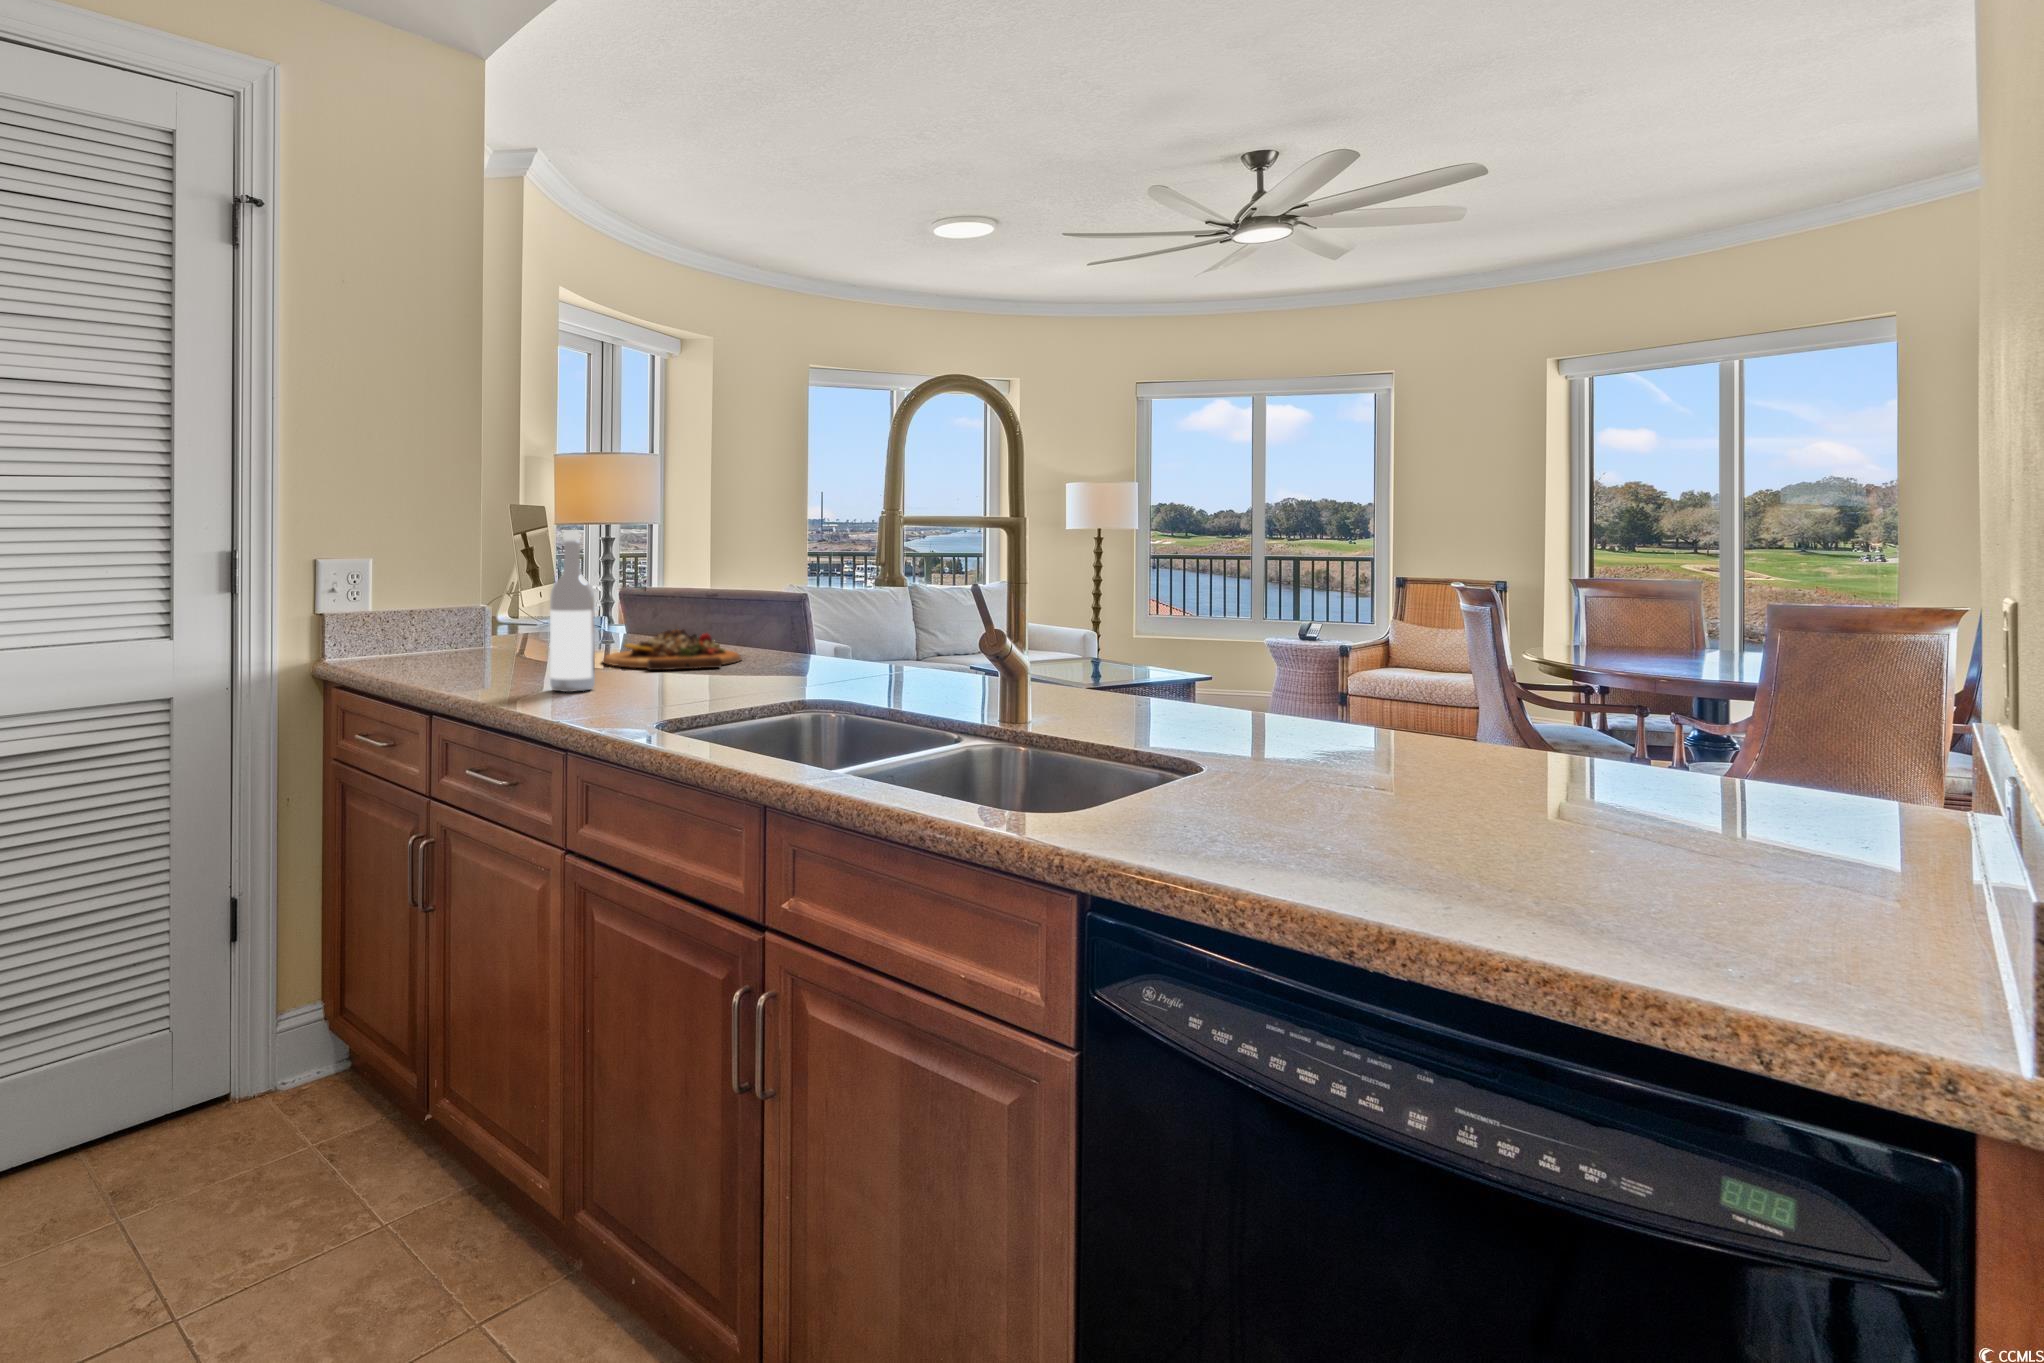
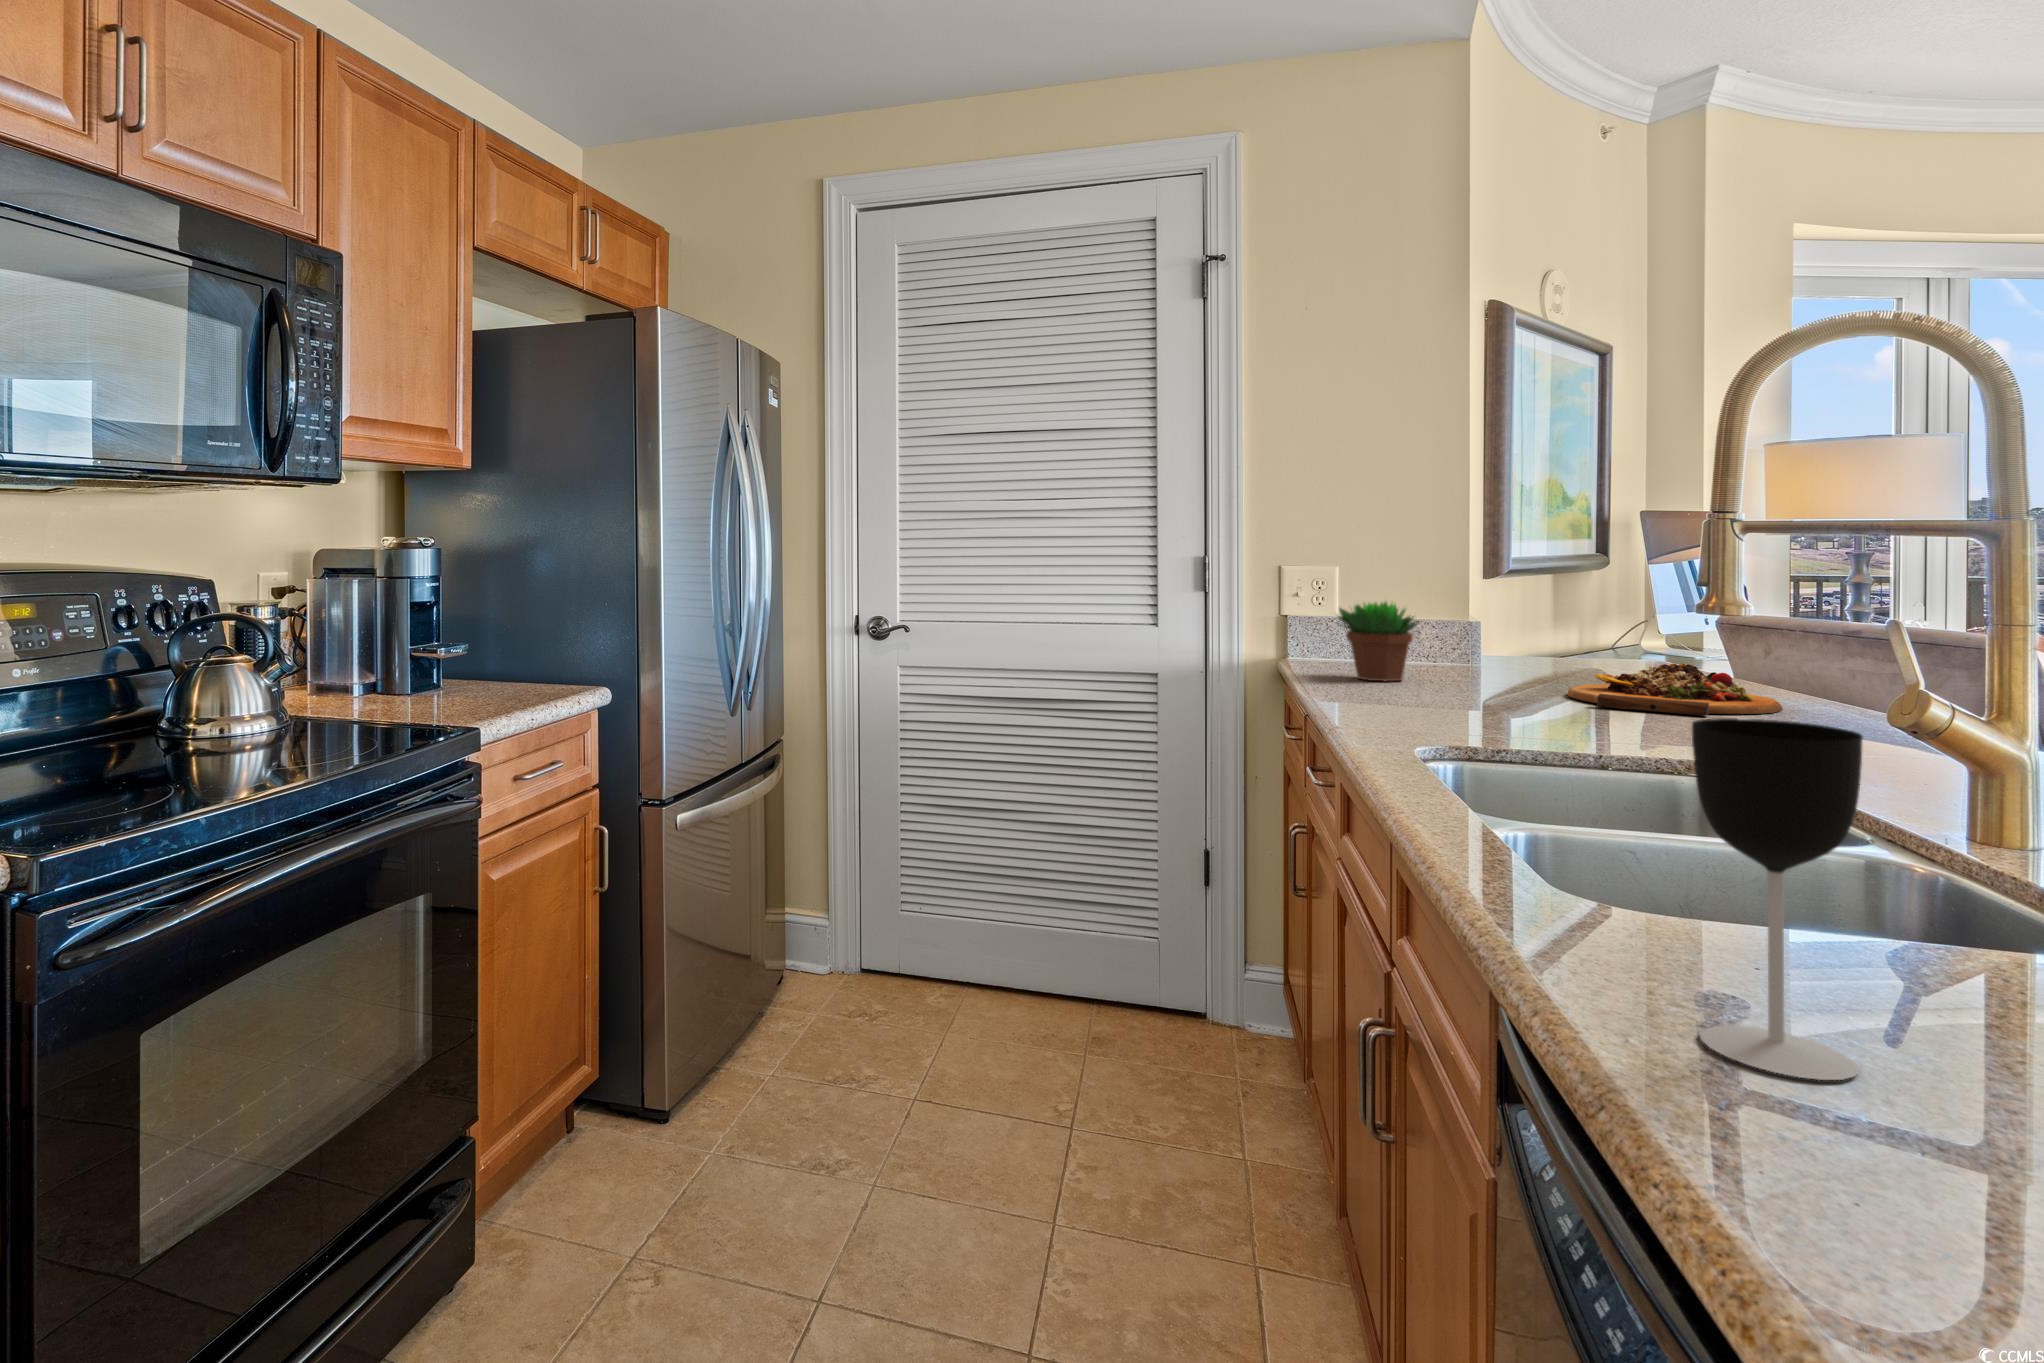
wine bottle: present [550,530,595,692] -> none [1425,543,1478,714]
succulent plant: none [396,590,480,673] -> present [1338,602,1418,681]
wine glass: none [1325,635,1435,895] -> present [1692,718,1863,1080]

